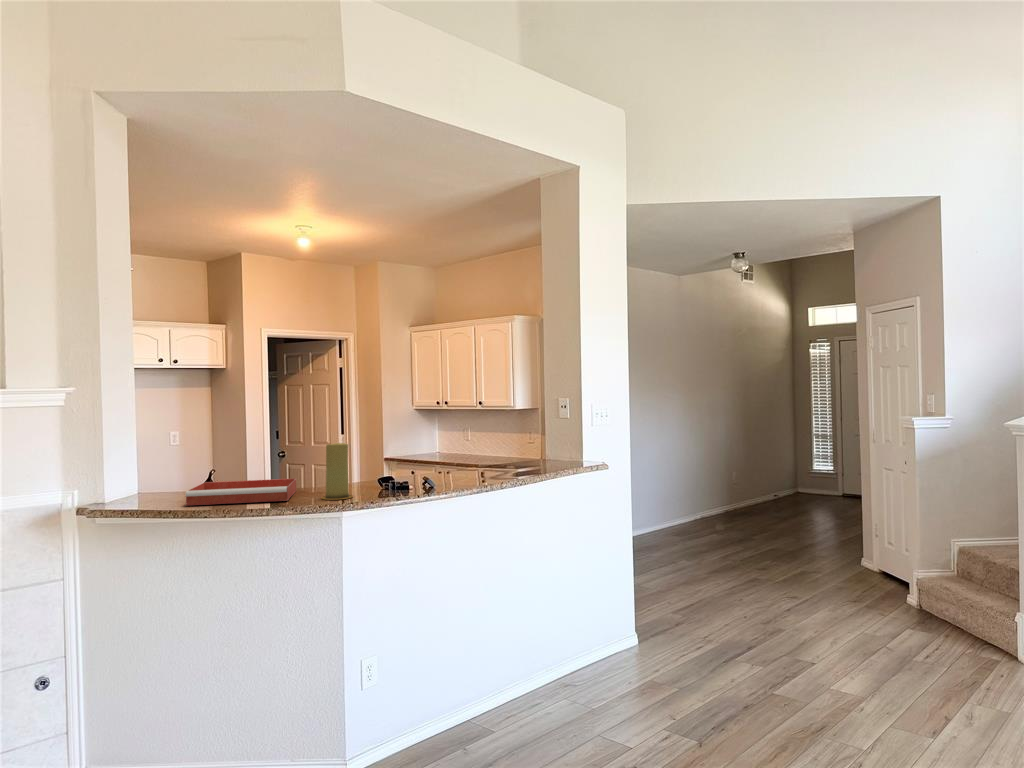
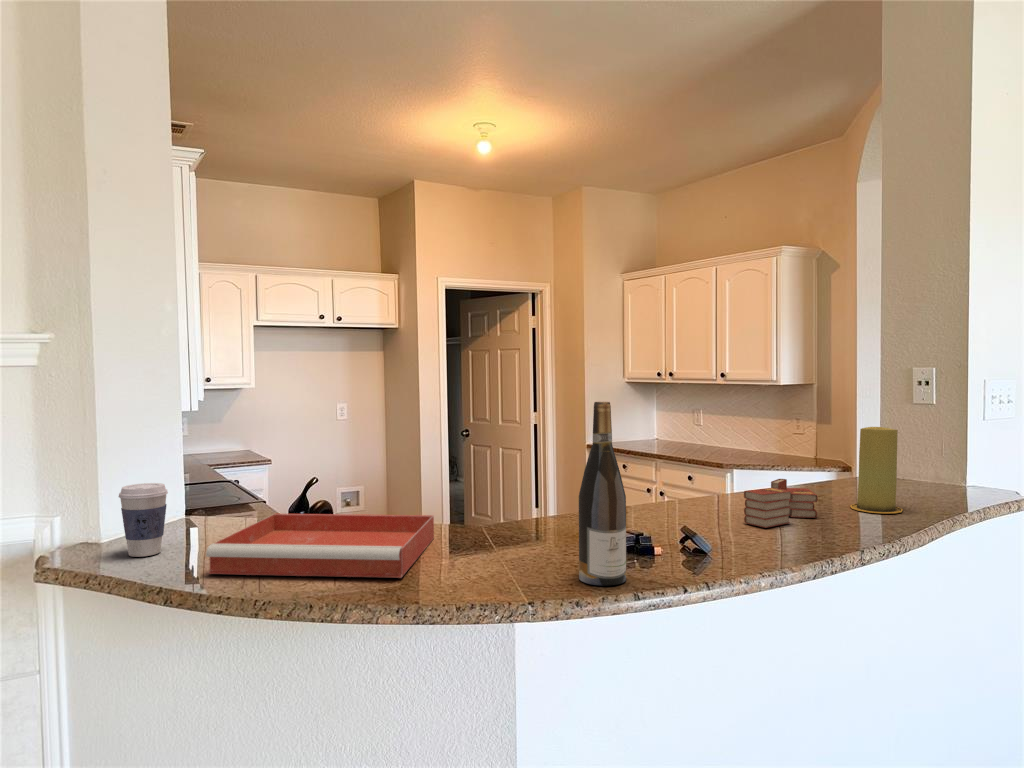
wine bottle: none [372,415,394,497] -> present [579,402,626,586]
candle: present [321,443,352,500] -> present [850,427,903,514]
book: none [459,456,497,478] -> present [744,479,818,528]
coffee cup: none [124,466,150,504] -> present [119,483,168,557]

